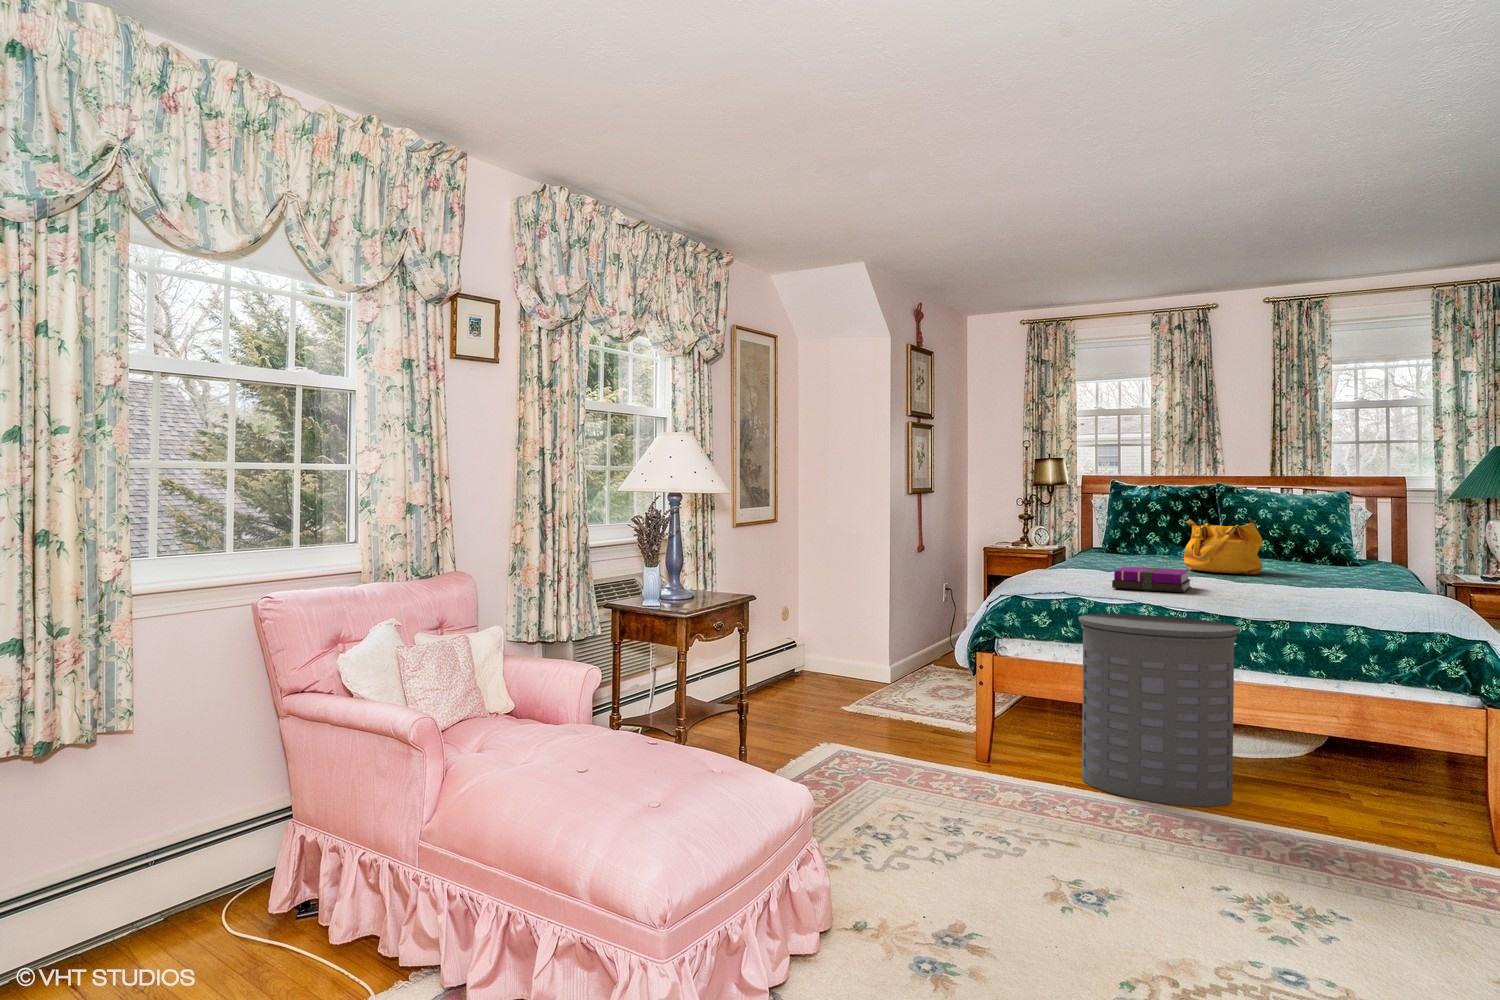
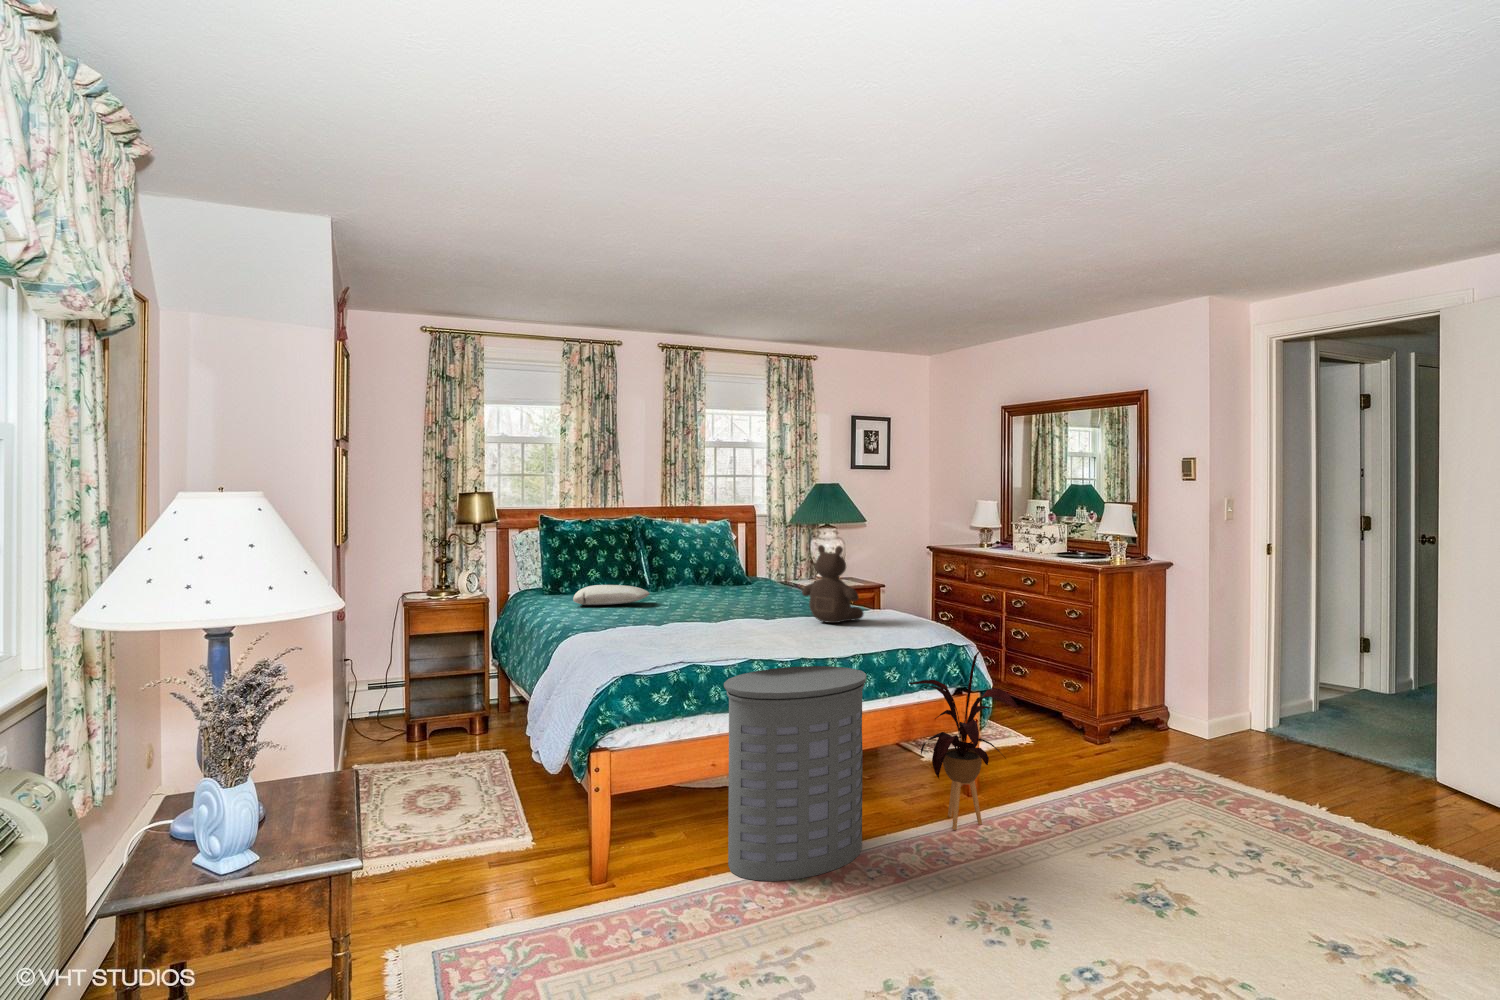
teddy bear: none [1273,507,1348,593] -> present [802,545,864,623]
handbag: present [1184,518,1262,575] -> none [680,553,749,608]
pillow: none [1089,544,1164,562] -> present [573,585,650,605]
notebook: present [1112,567,1191,592] -> none [691,613,774,644]
house plant: none [1315,628,1444,838] -> present [908,649,1018,830]

